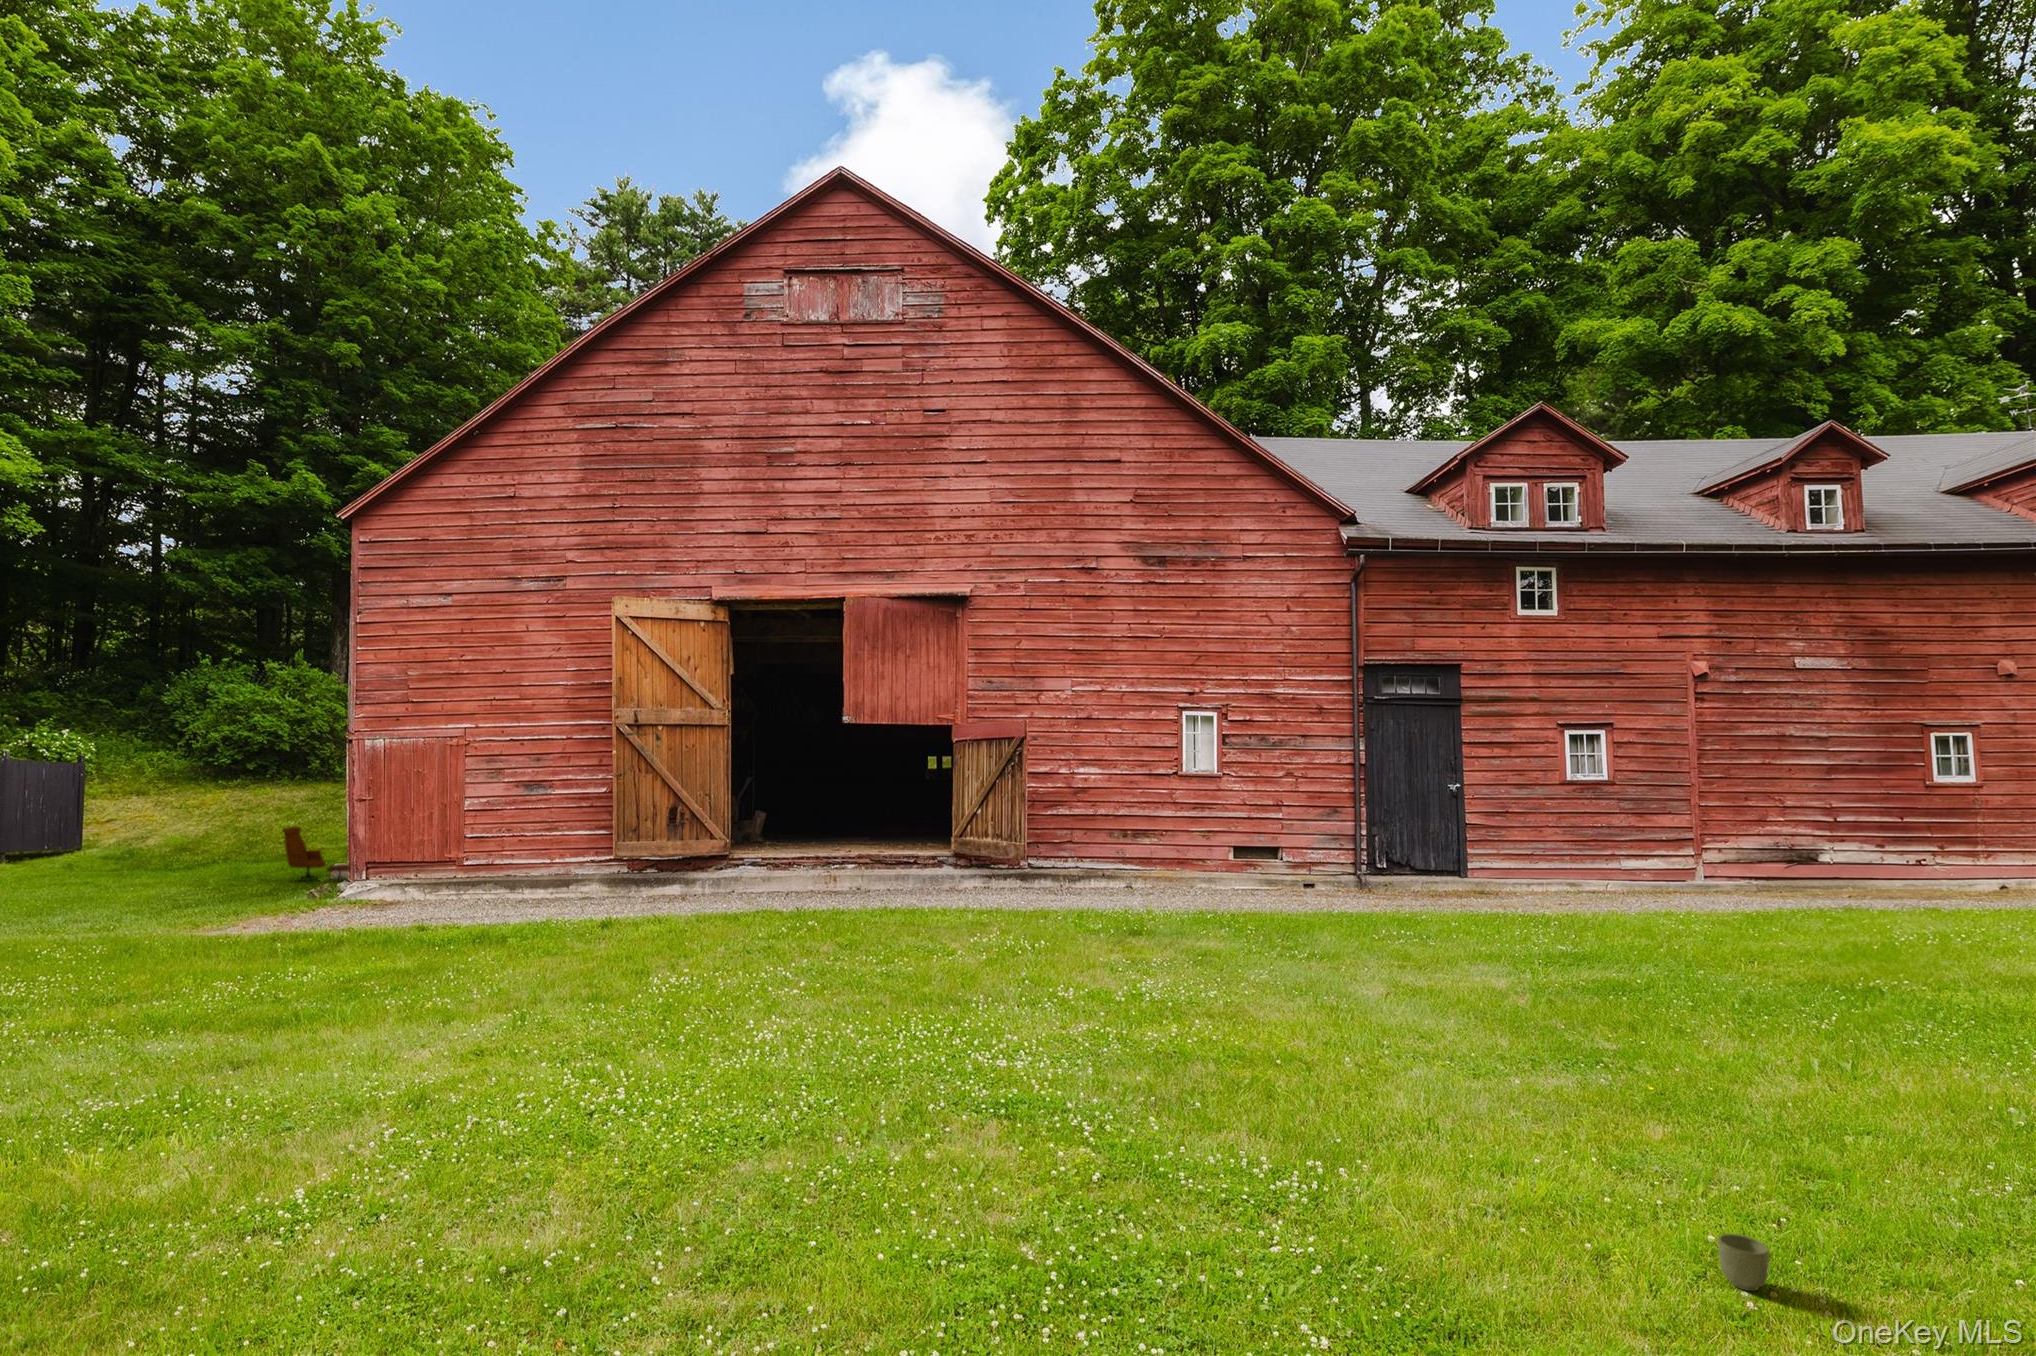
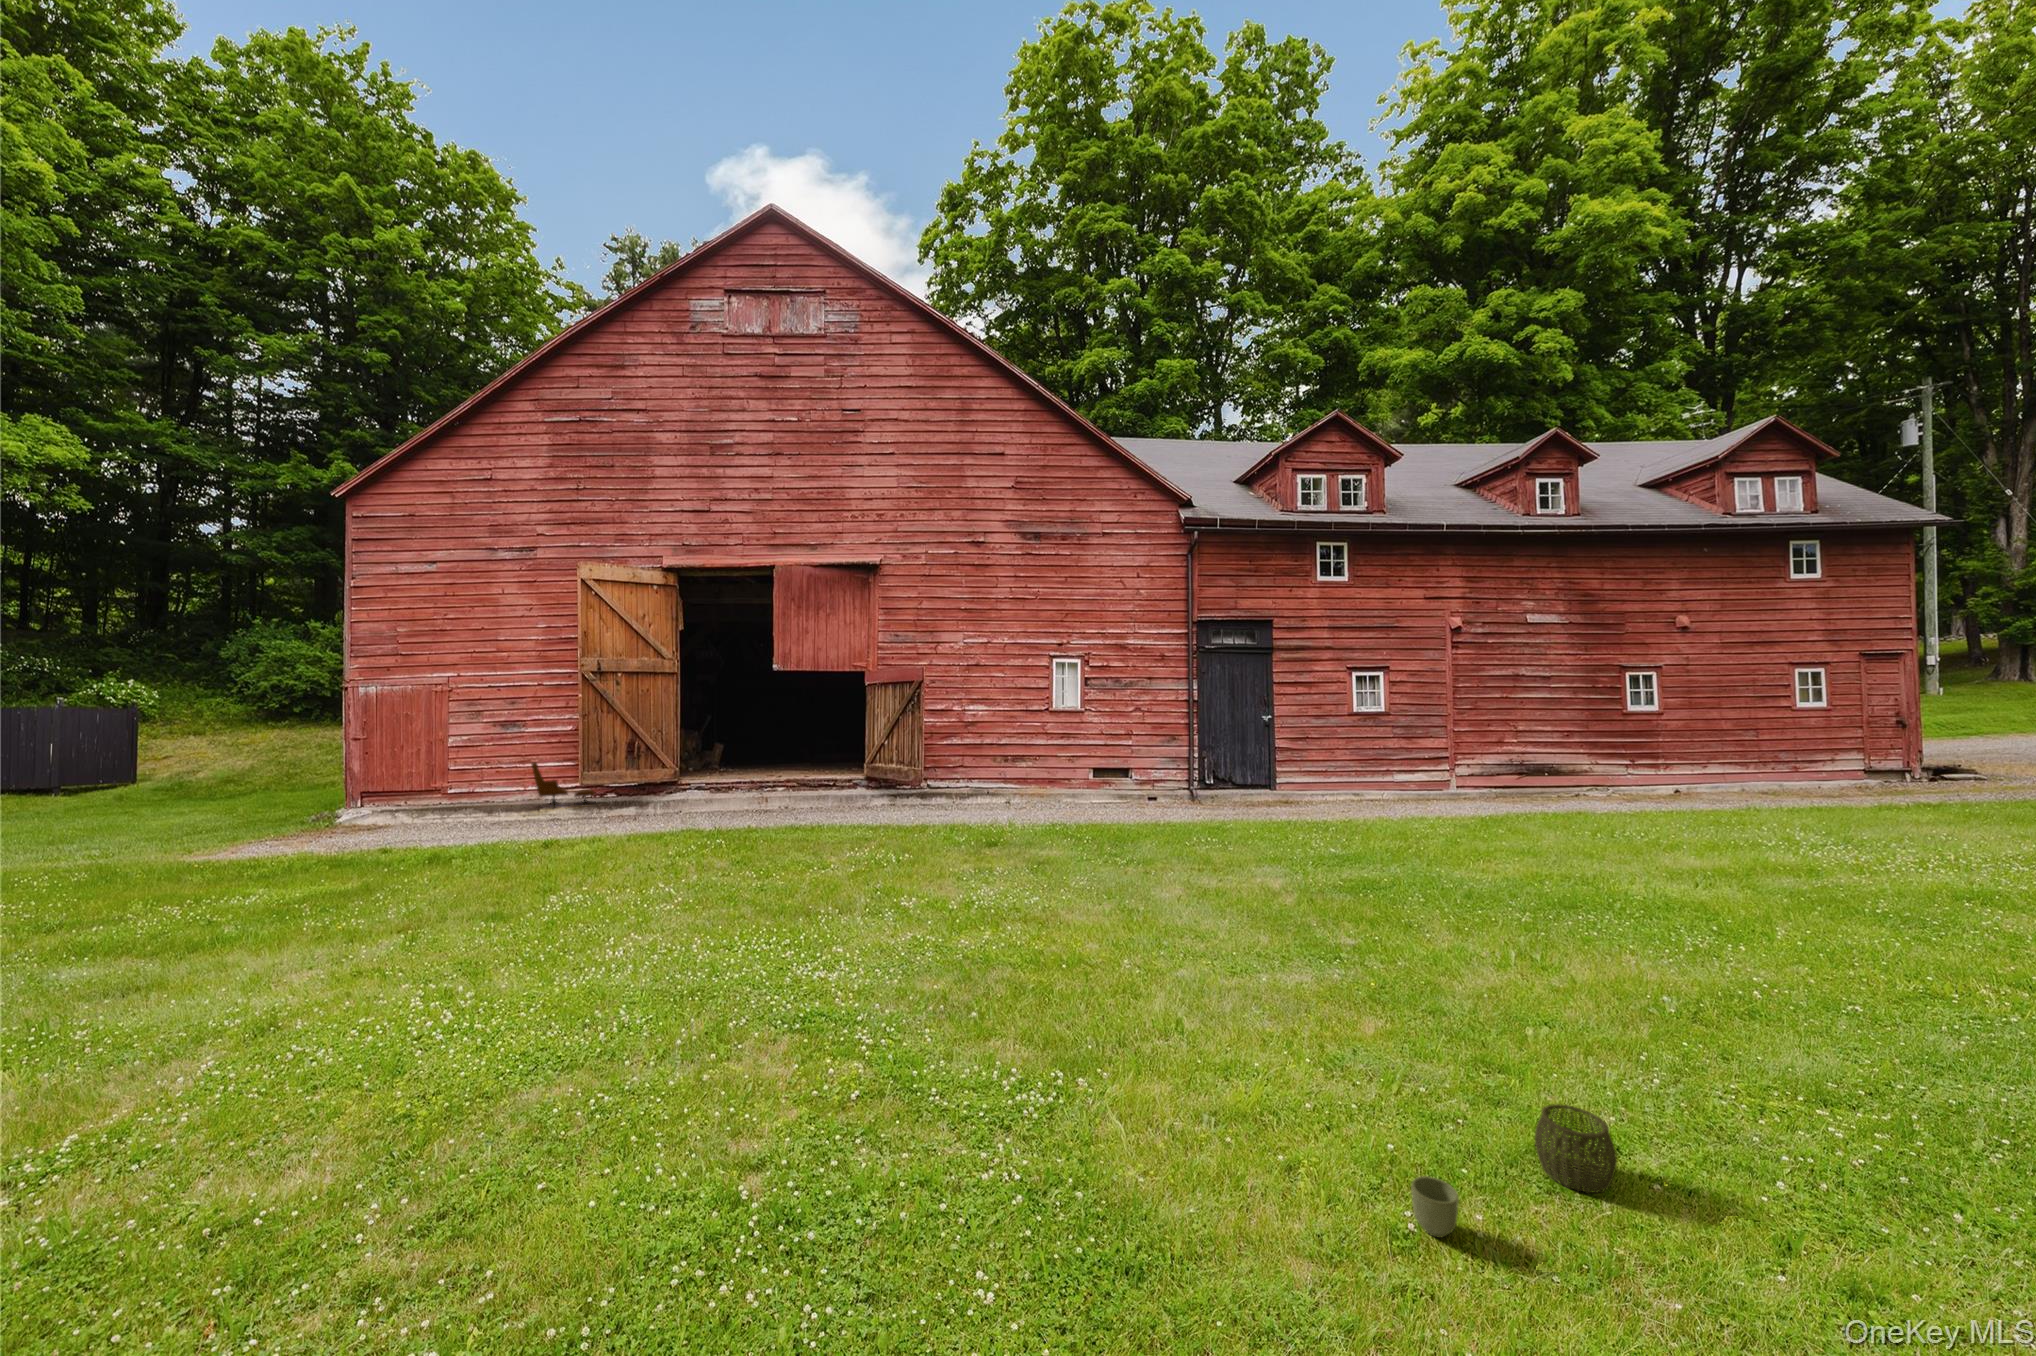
lounge chair: present [283,826,350,880] -> present [531,762,595,806]
woven basket: none [1845,1178,1937,1266] -> present [1535,1104,1617,1193]

